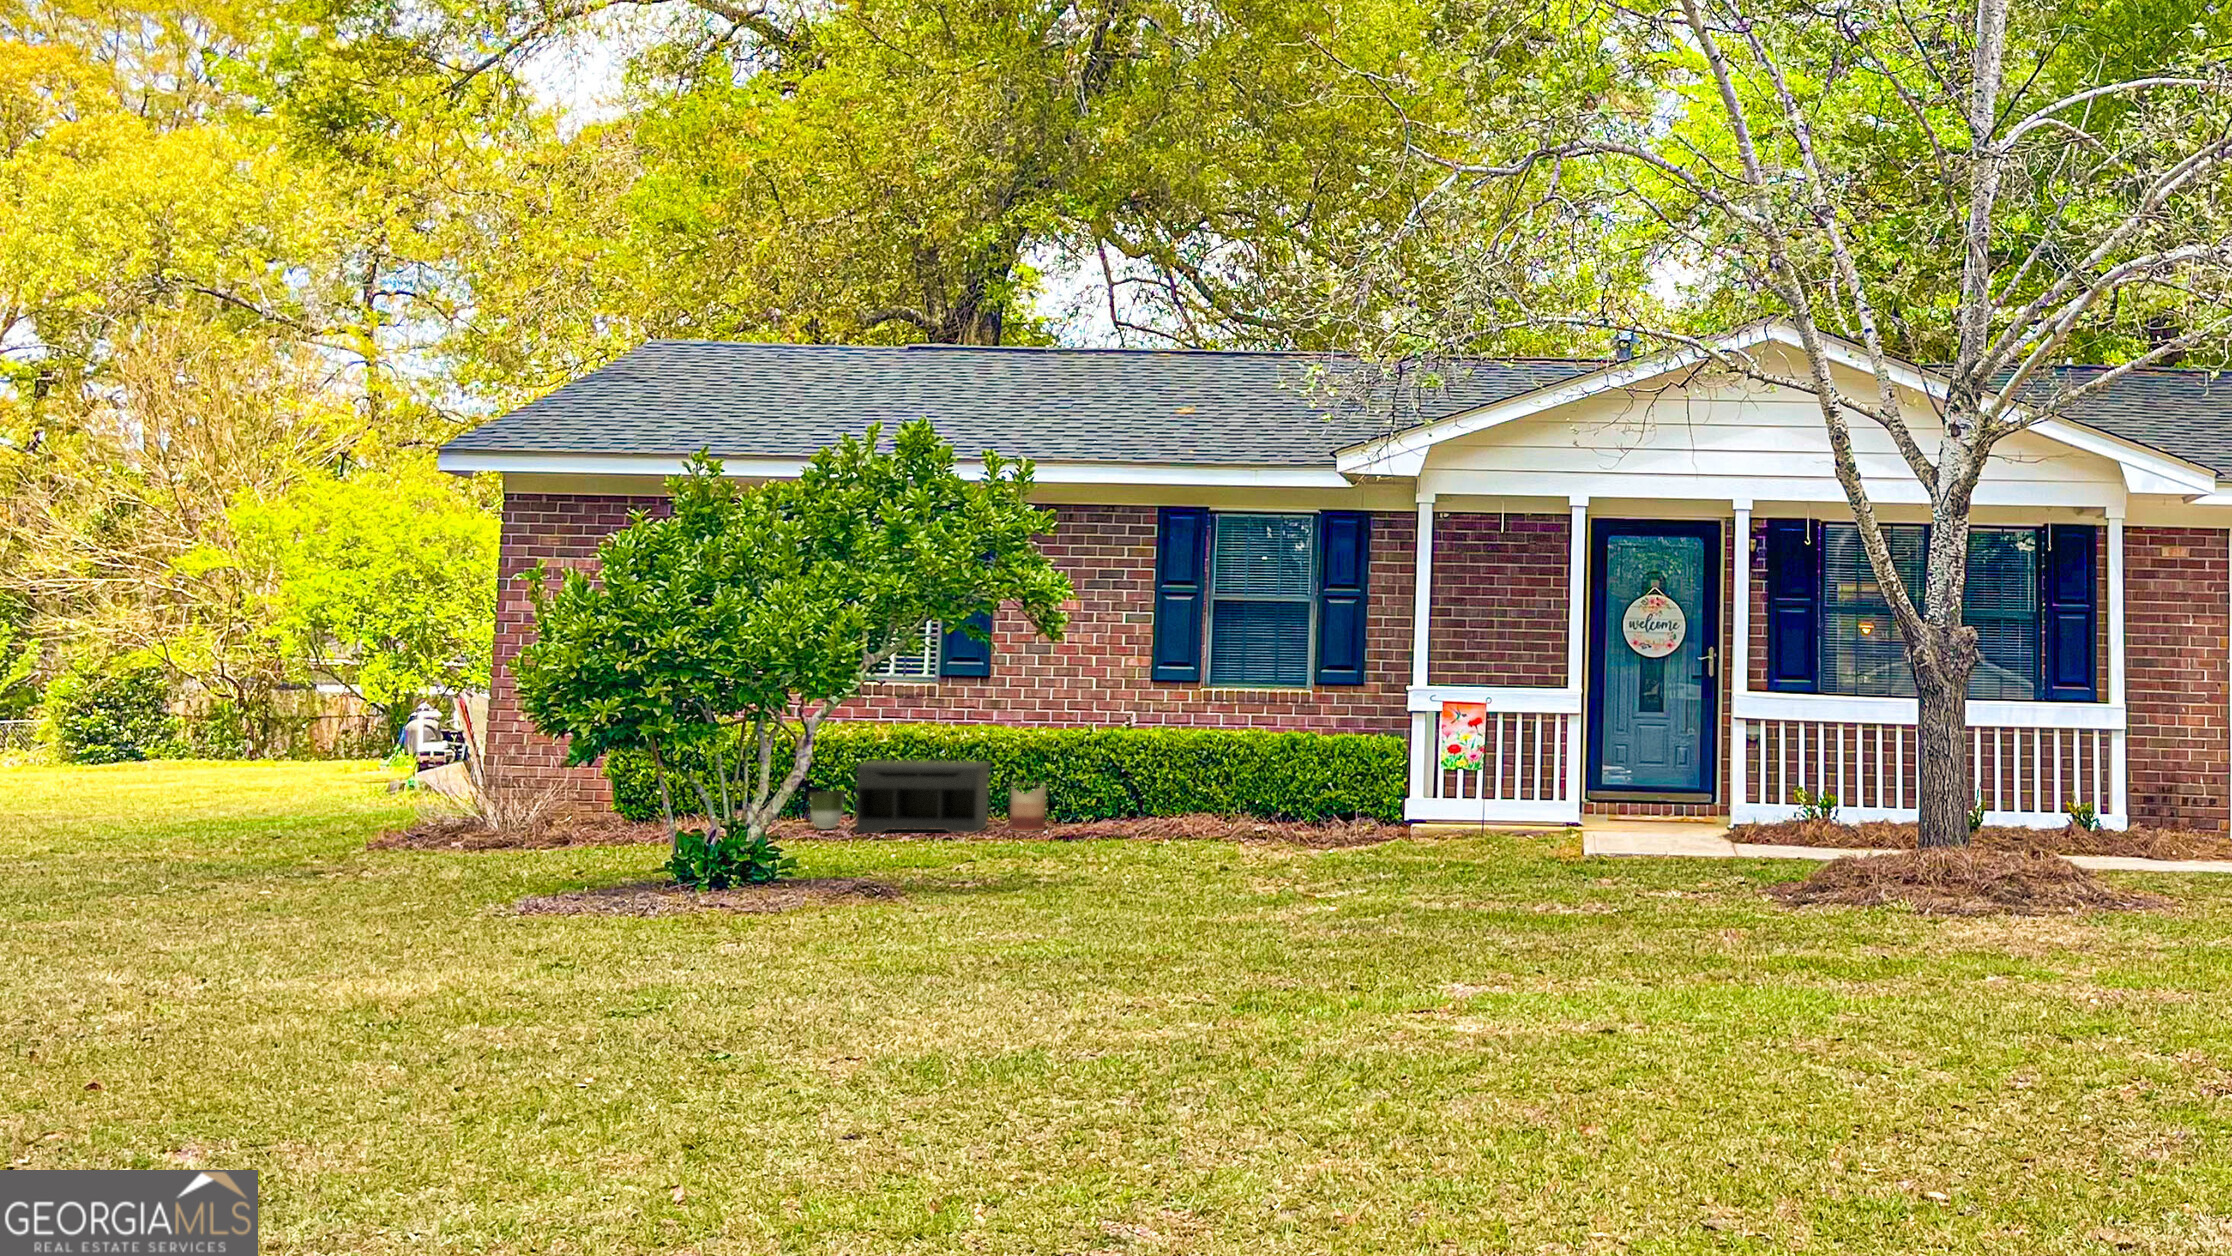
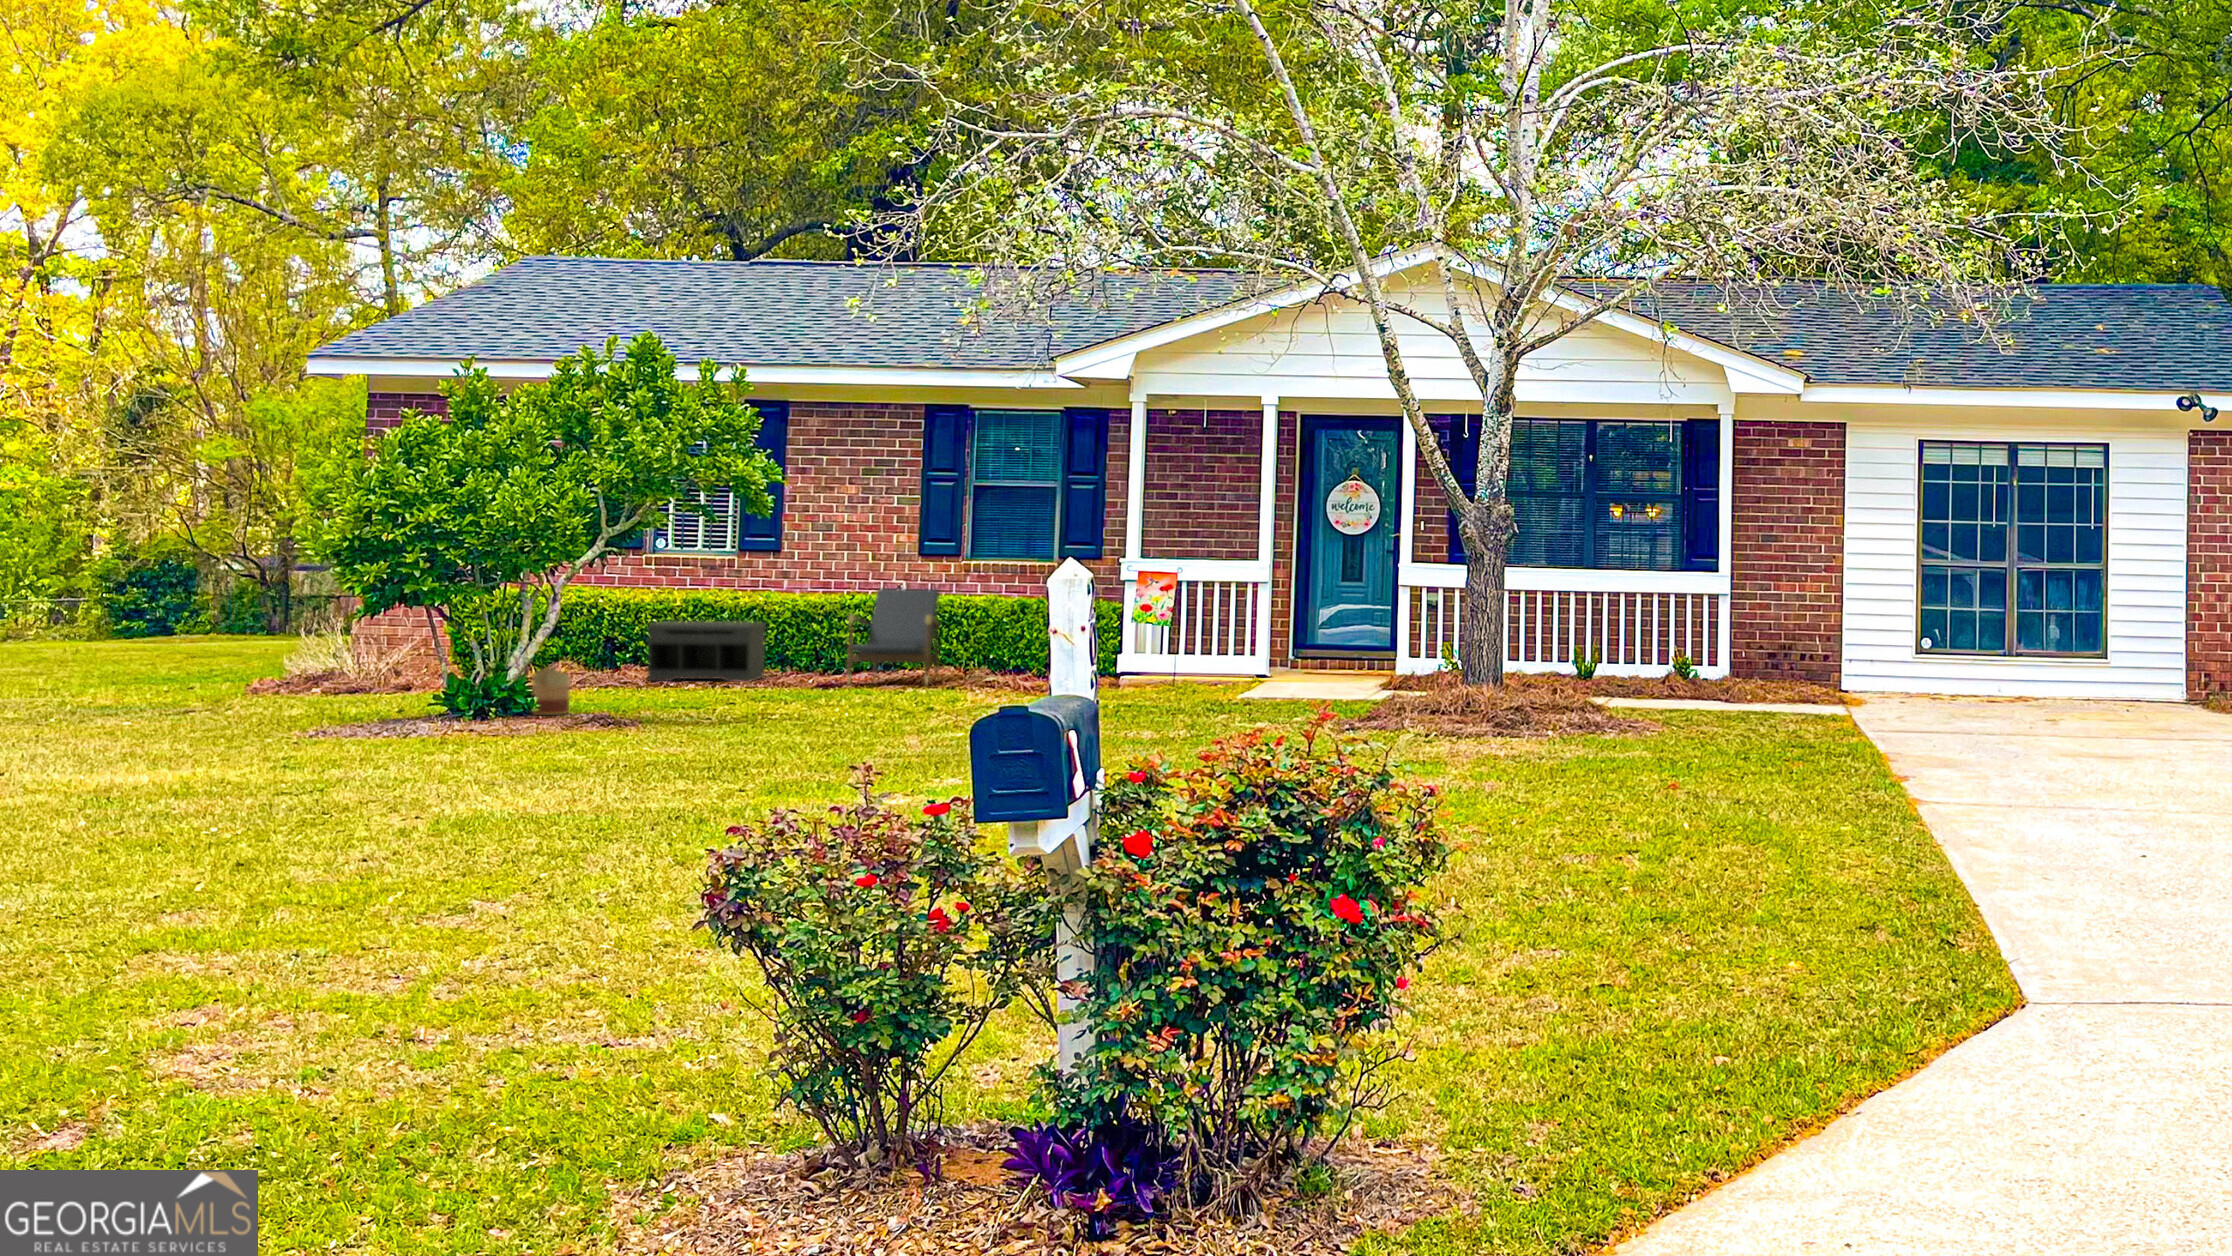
lounge chair: none [1098,722,1198,838] -> present [847,588,940,685]
basket: present [1010,784,1046,832] -> present [532,666,570,715]
planter: present [810,791,844,829] -> none [612,647,642,679]

